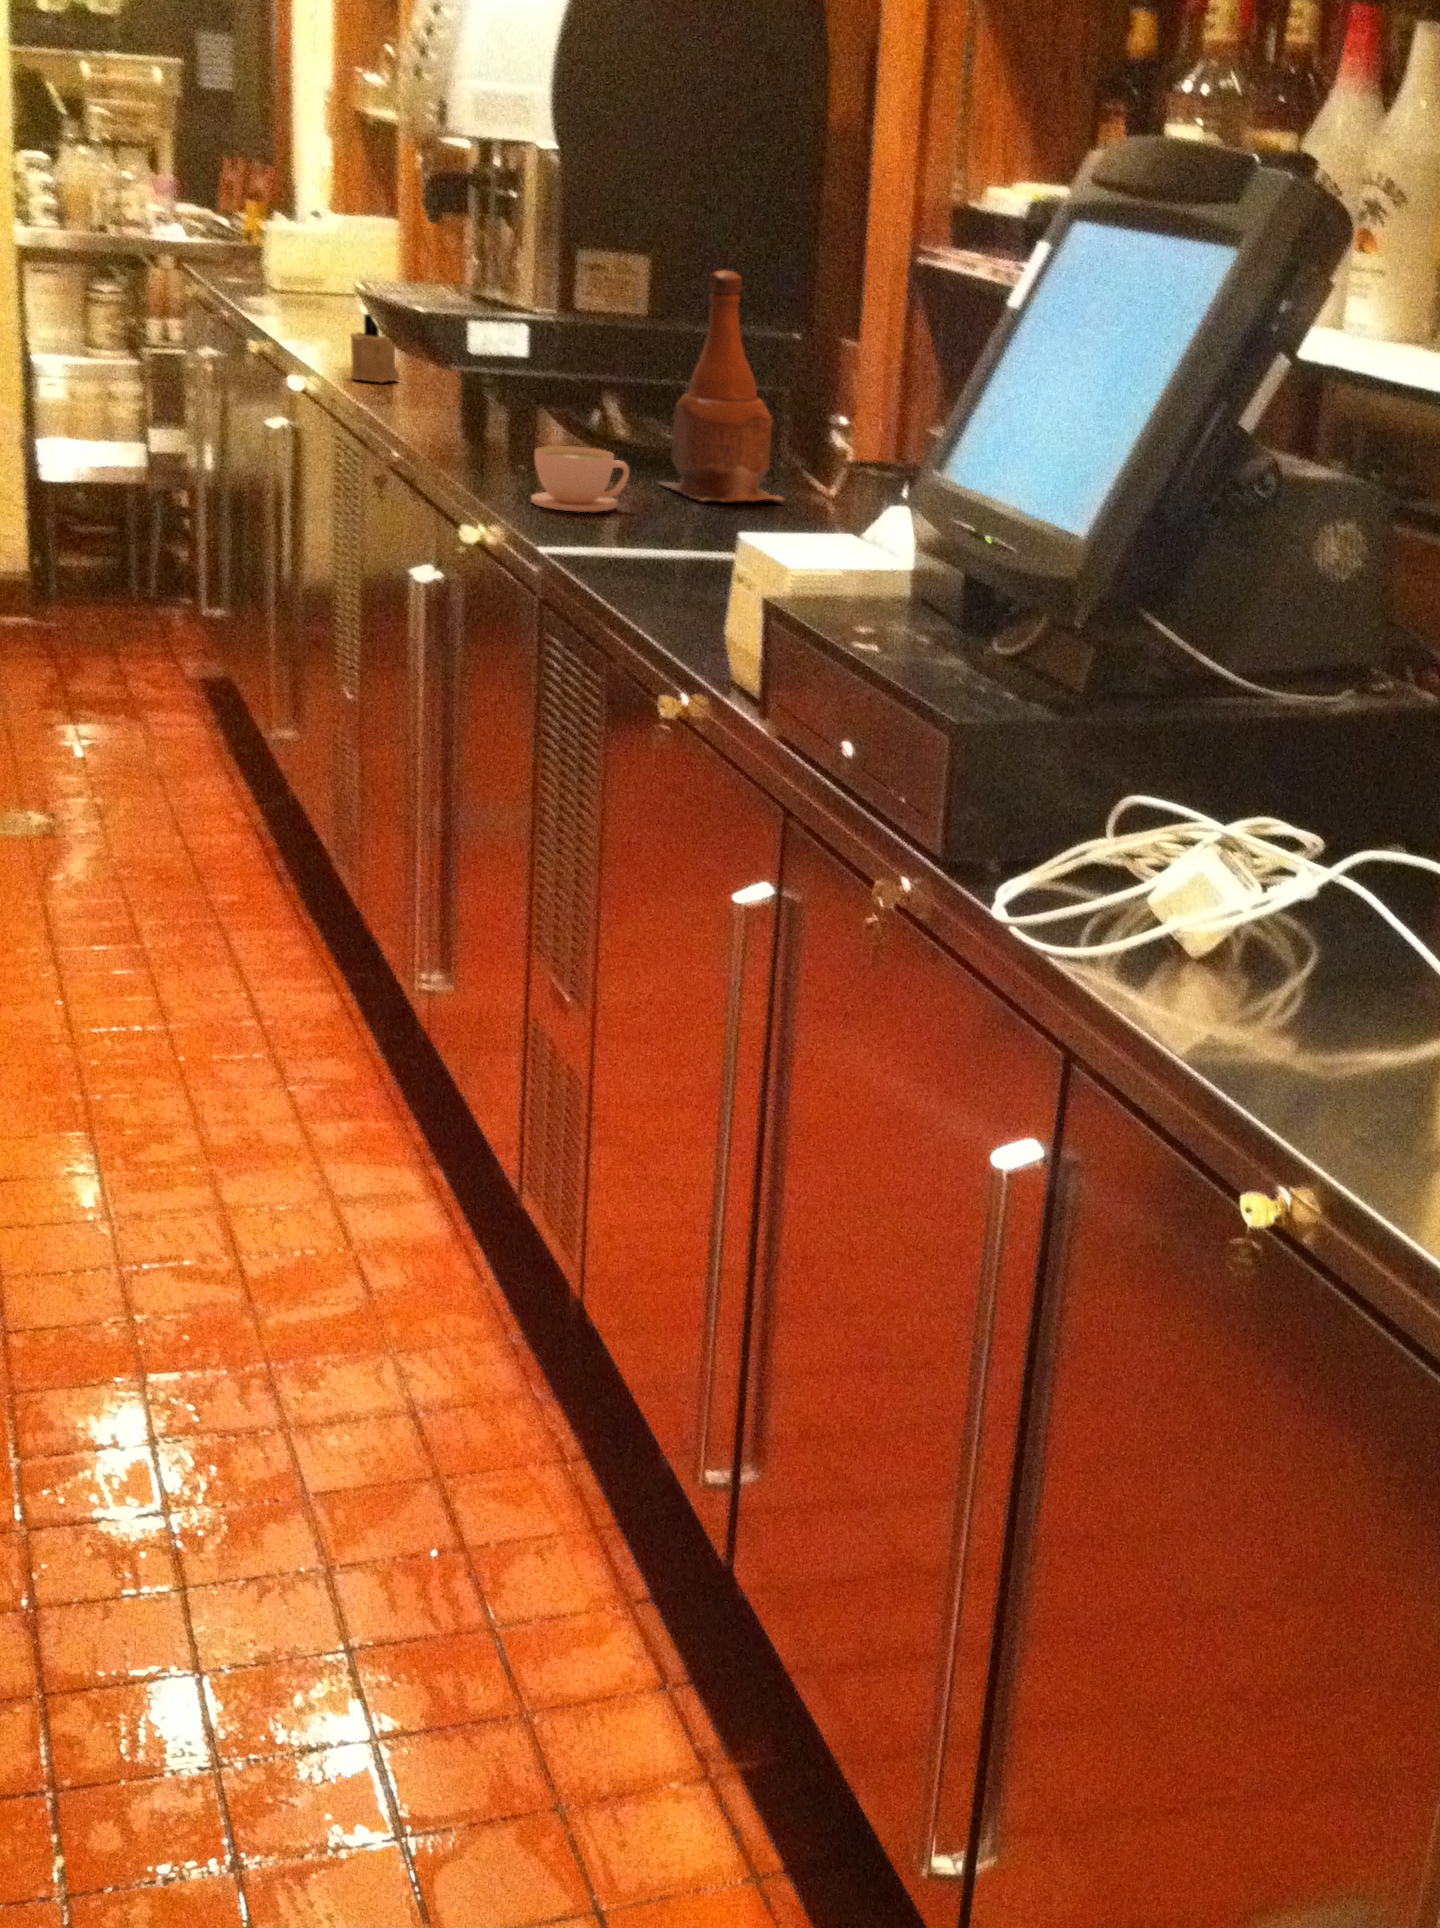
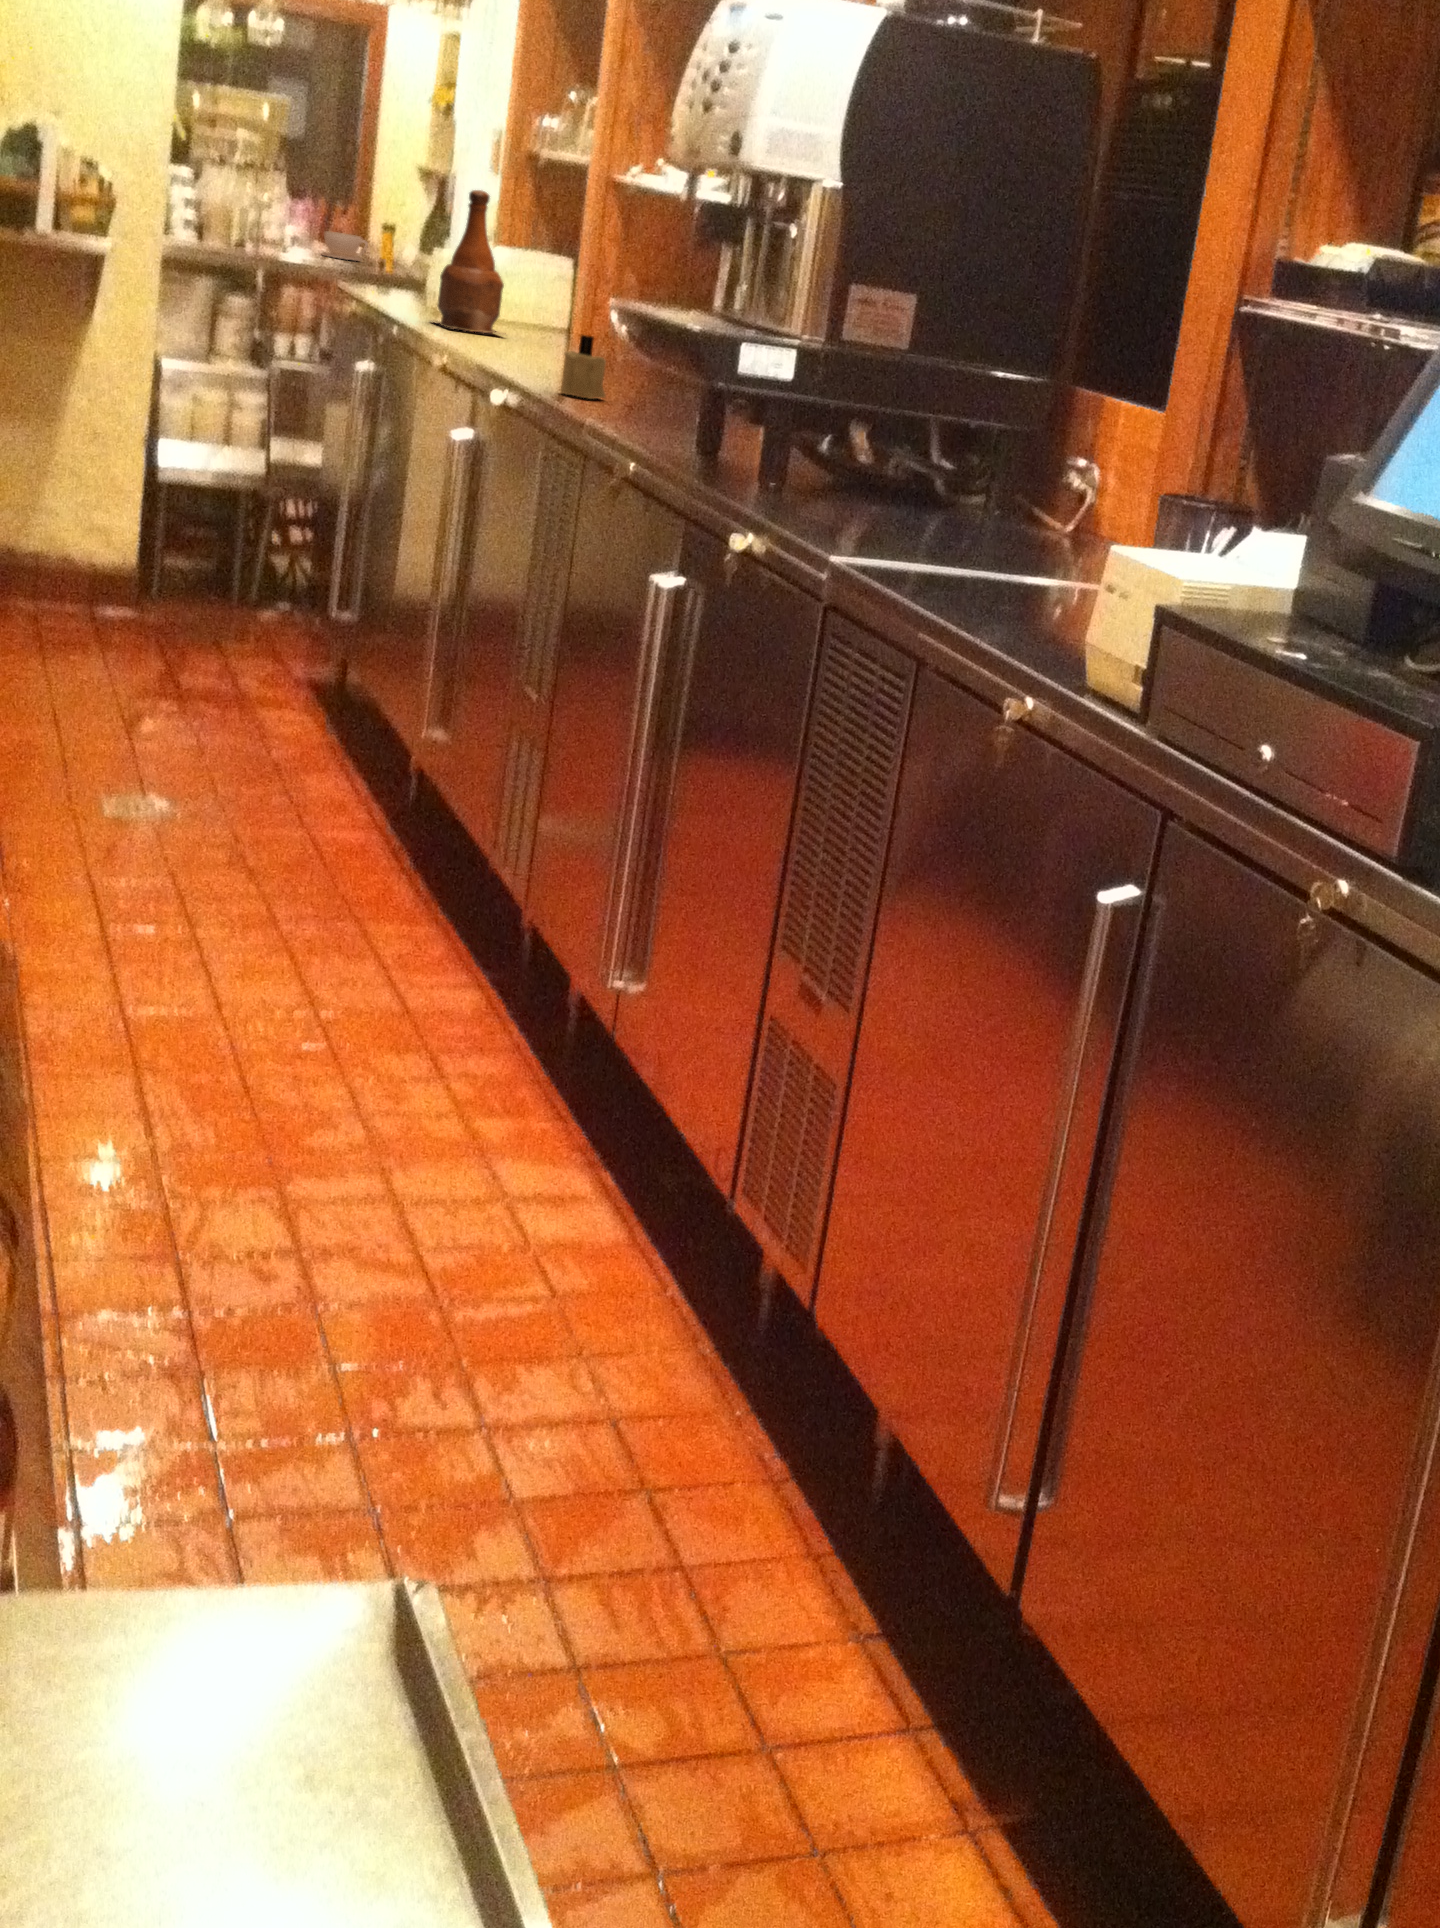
bottle: present [660,270,783,502] -> present [433,190,504,333]
coffee cup: present [531,446,629,512] -> present [322,231,368,261]

